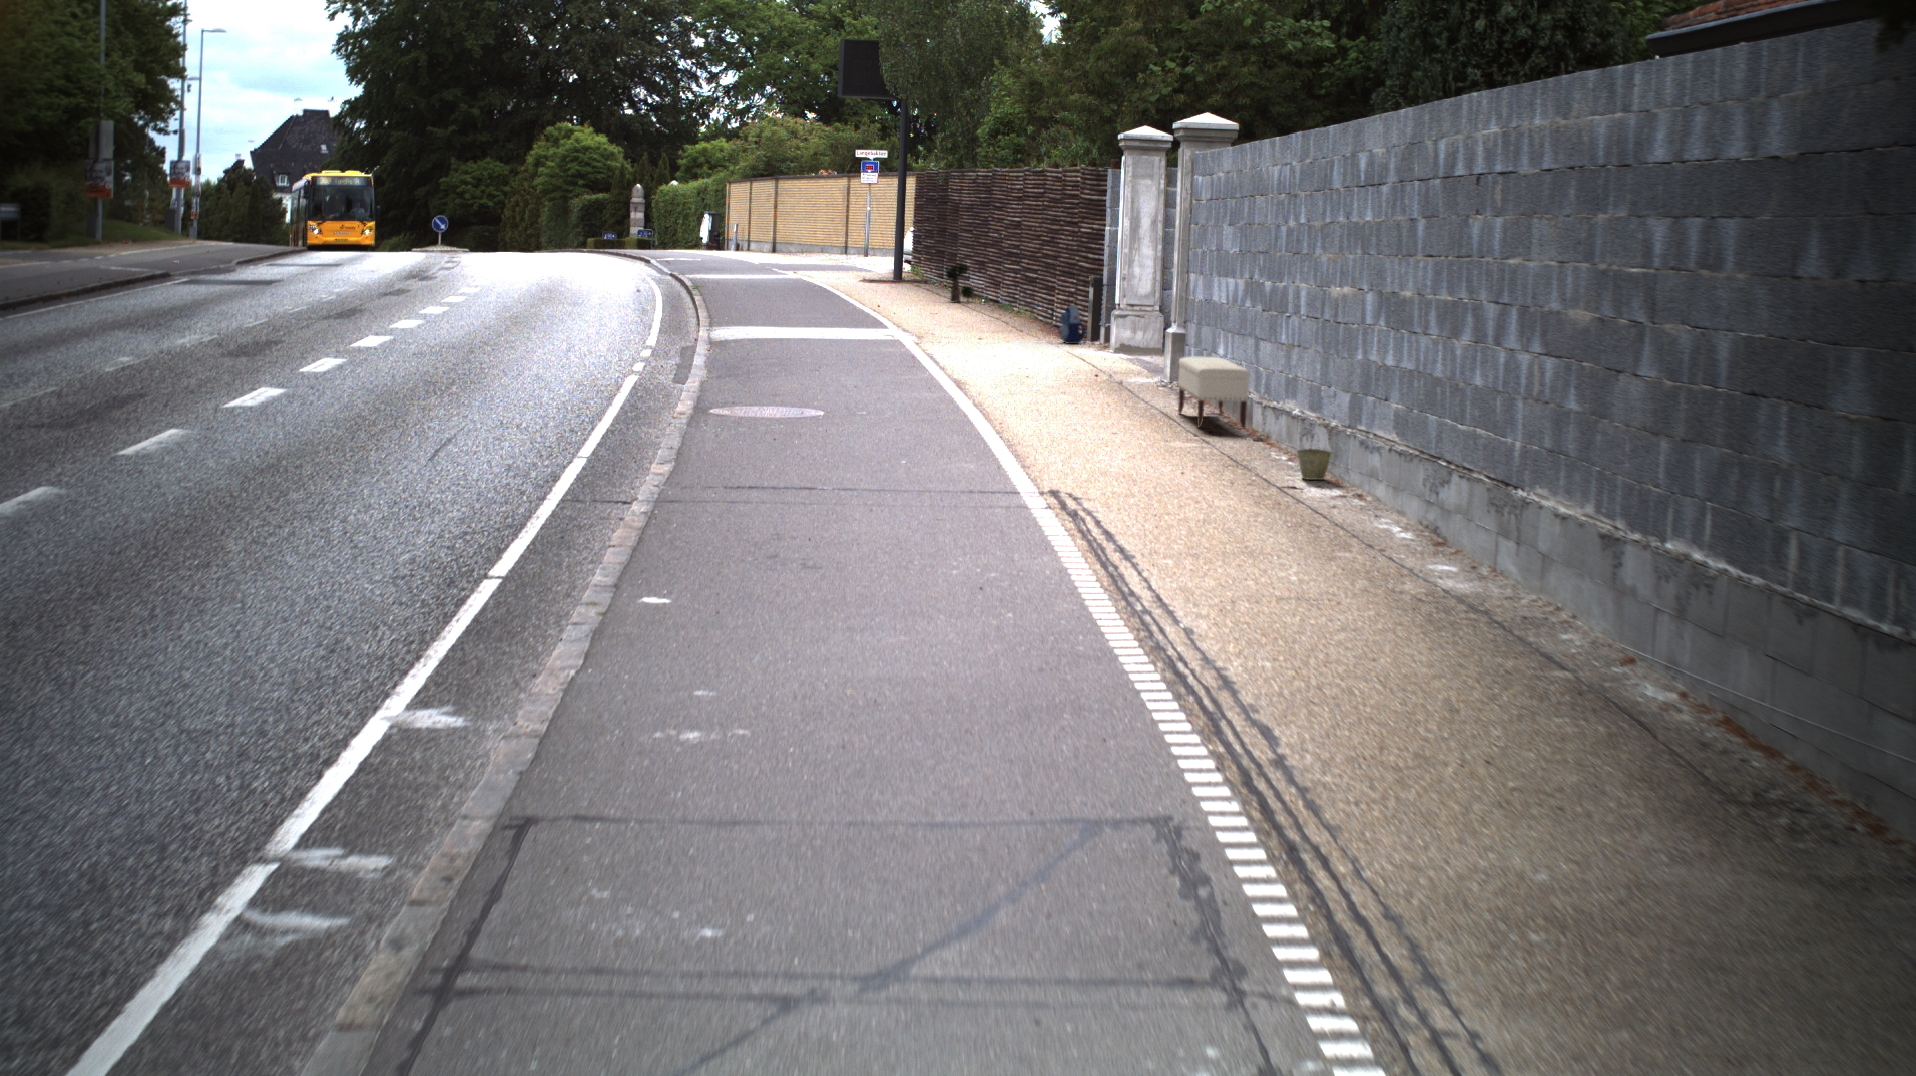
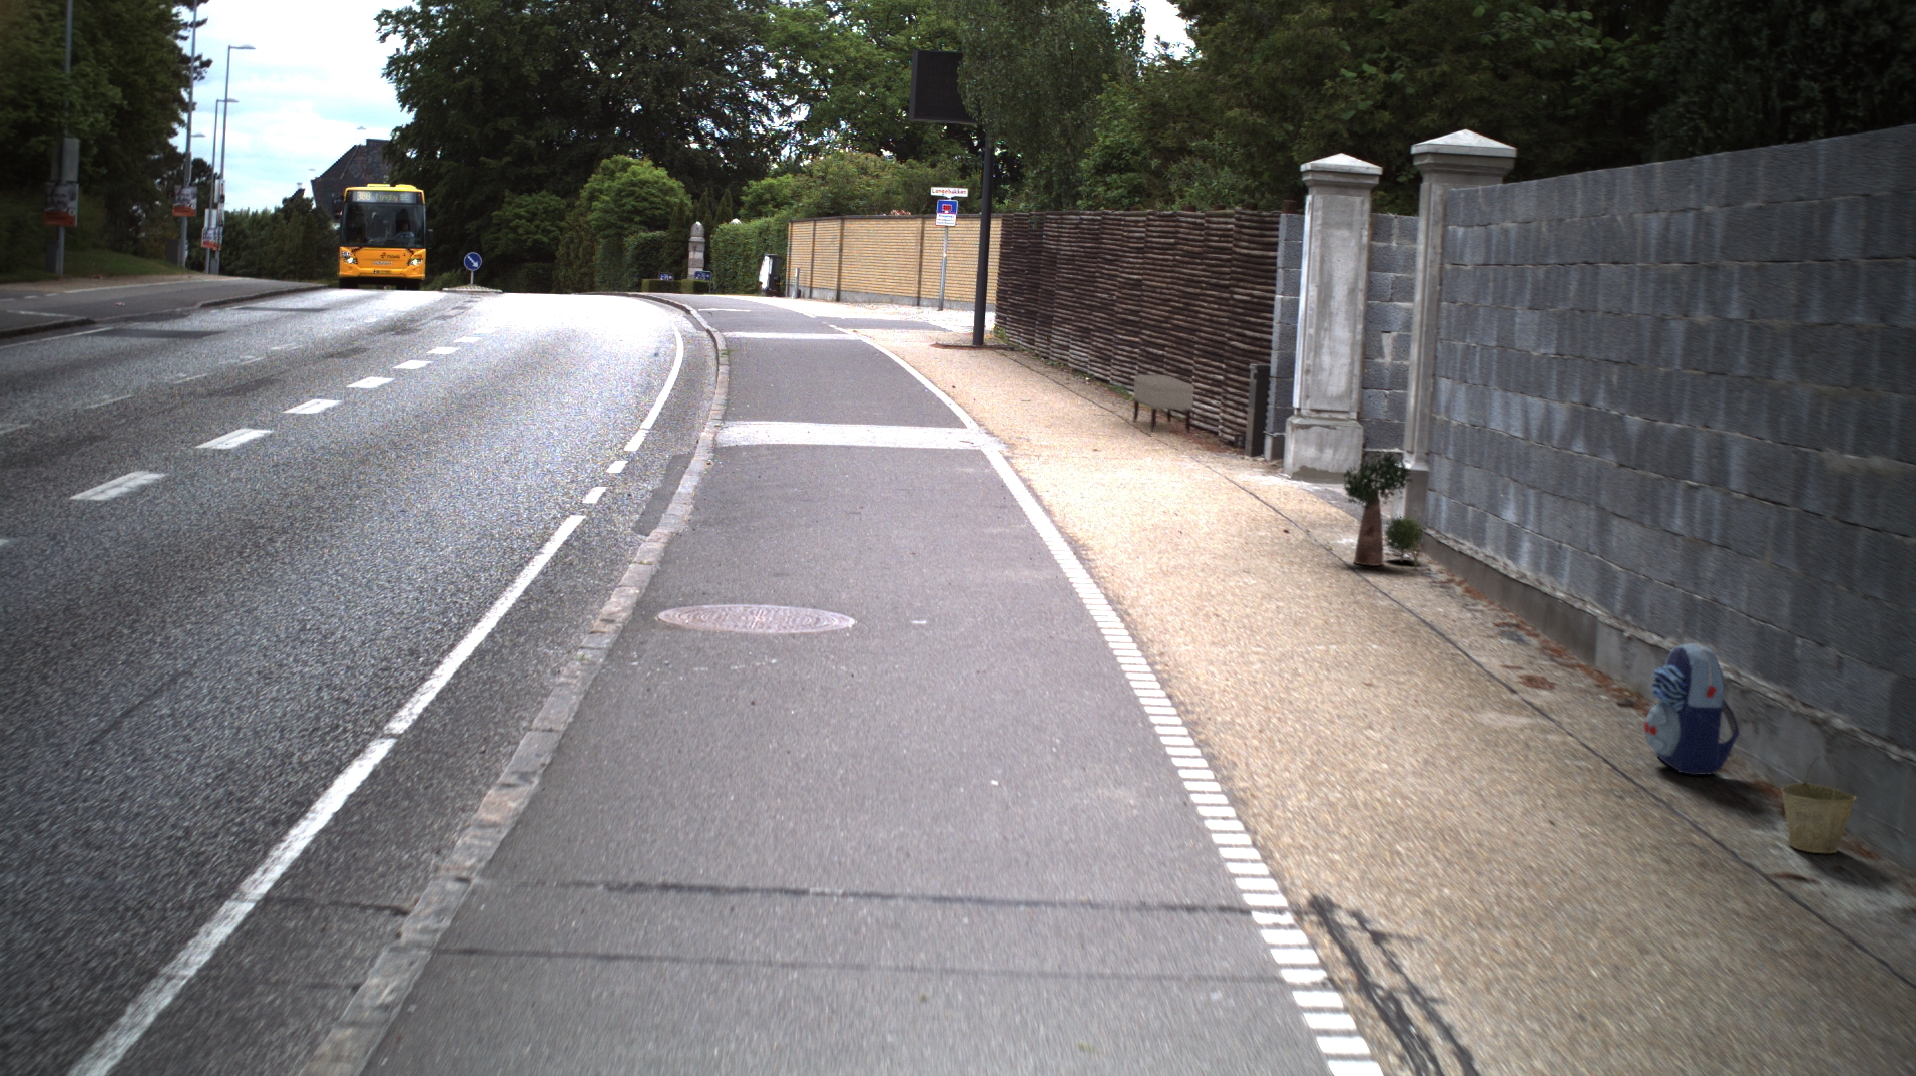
potted plant: present [946,262,975,302] -> present [1344,453,1422,568]
backpack: present [1059,305,1086,344] -> present [1644,643,1739,775]
bench: present [1178,357,1250,428] -> present [1133,375,1194,433]

